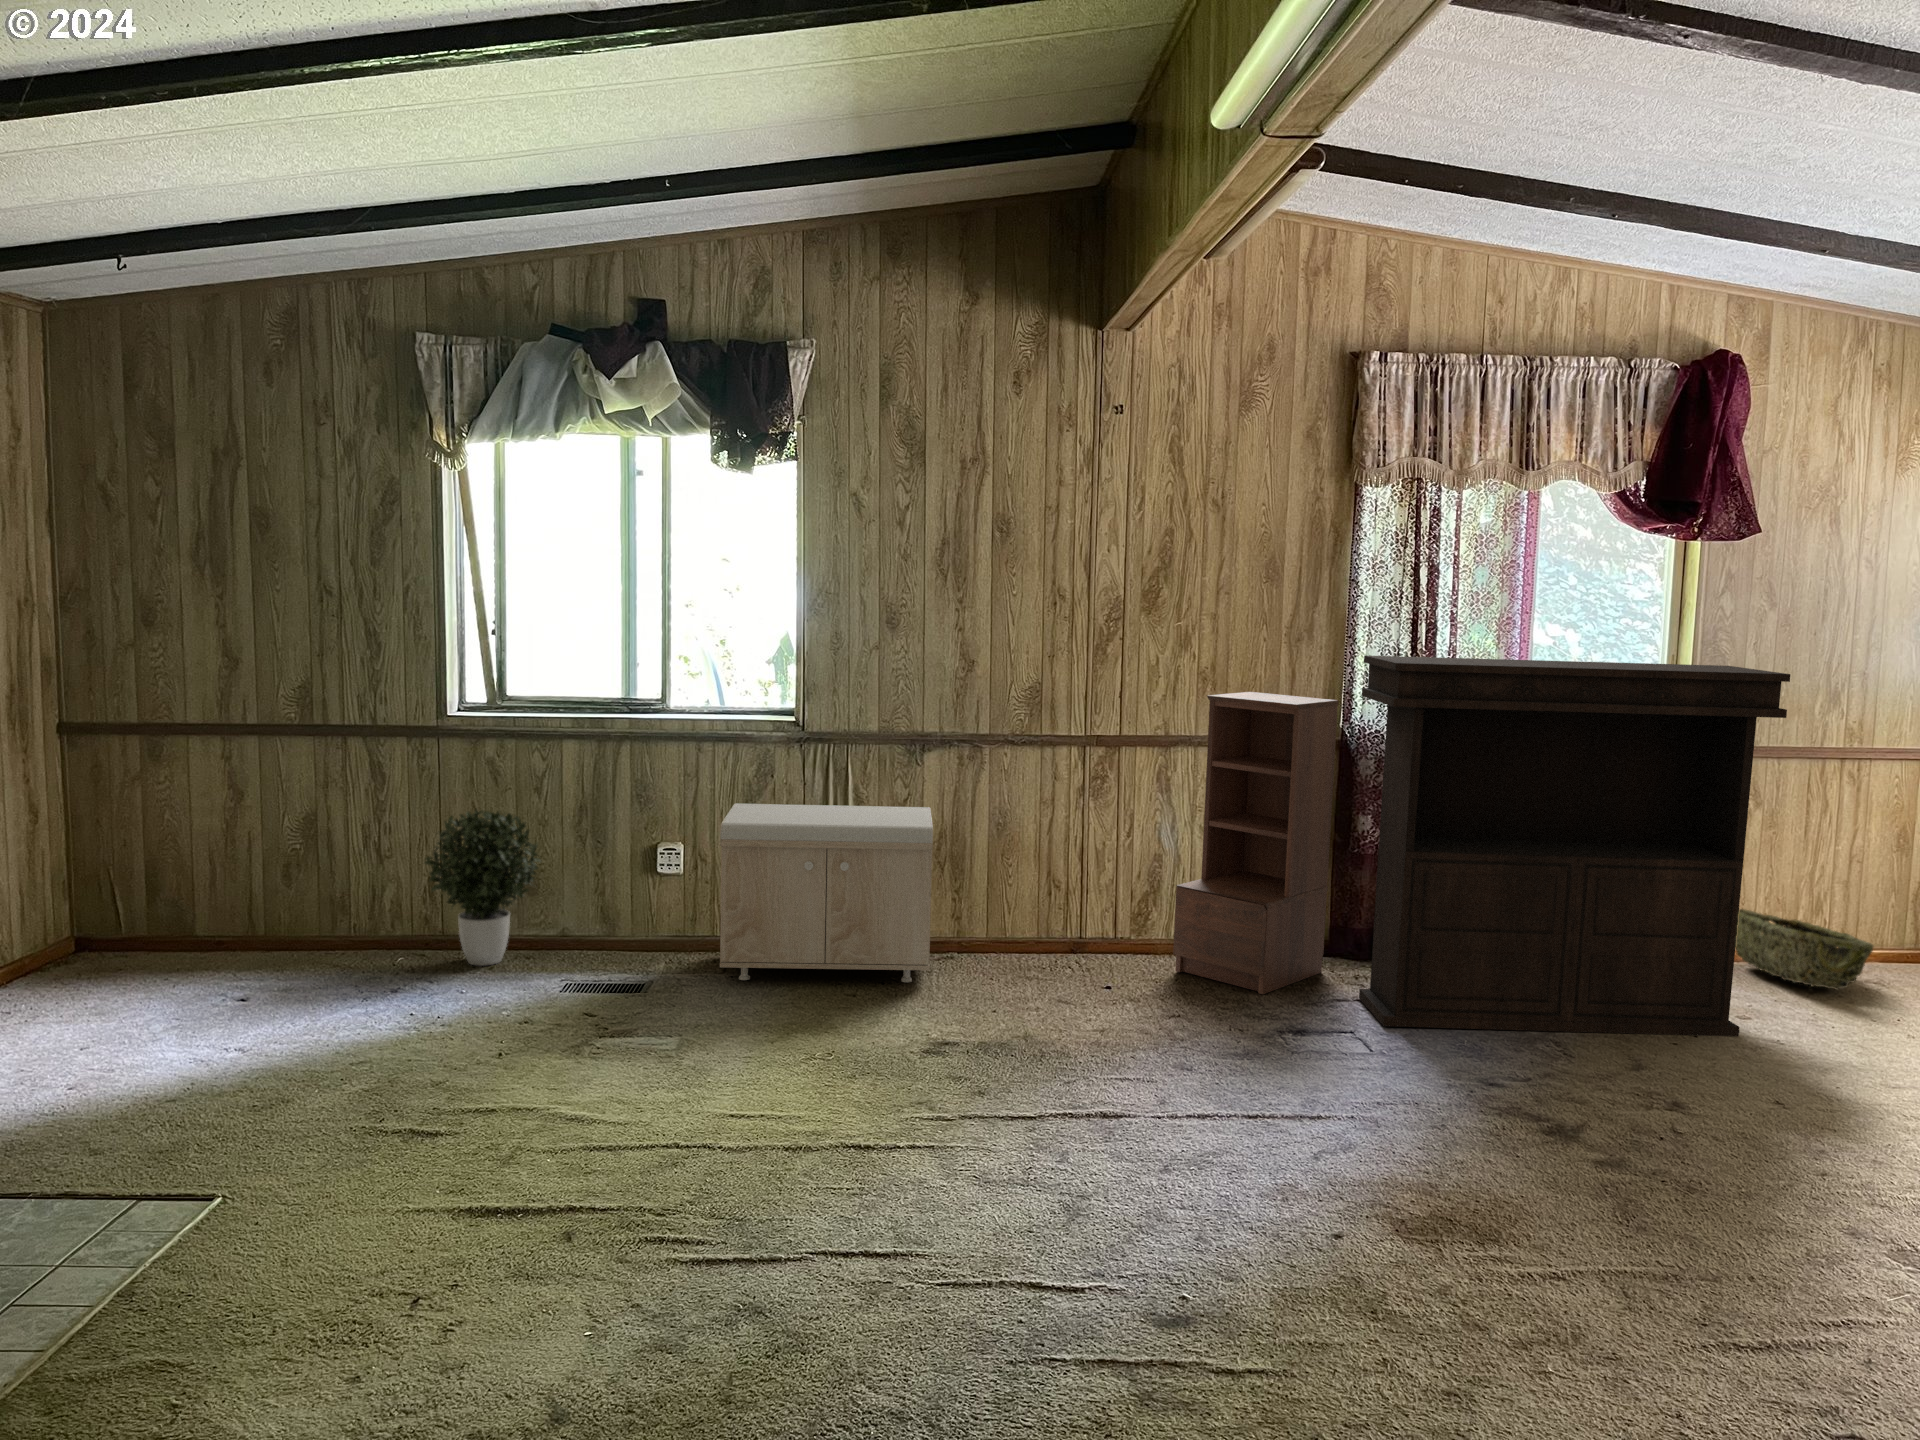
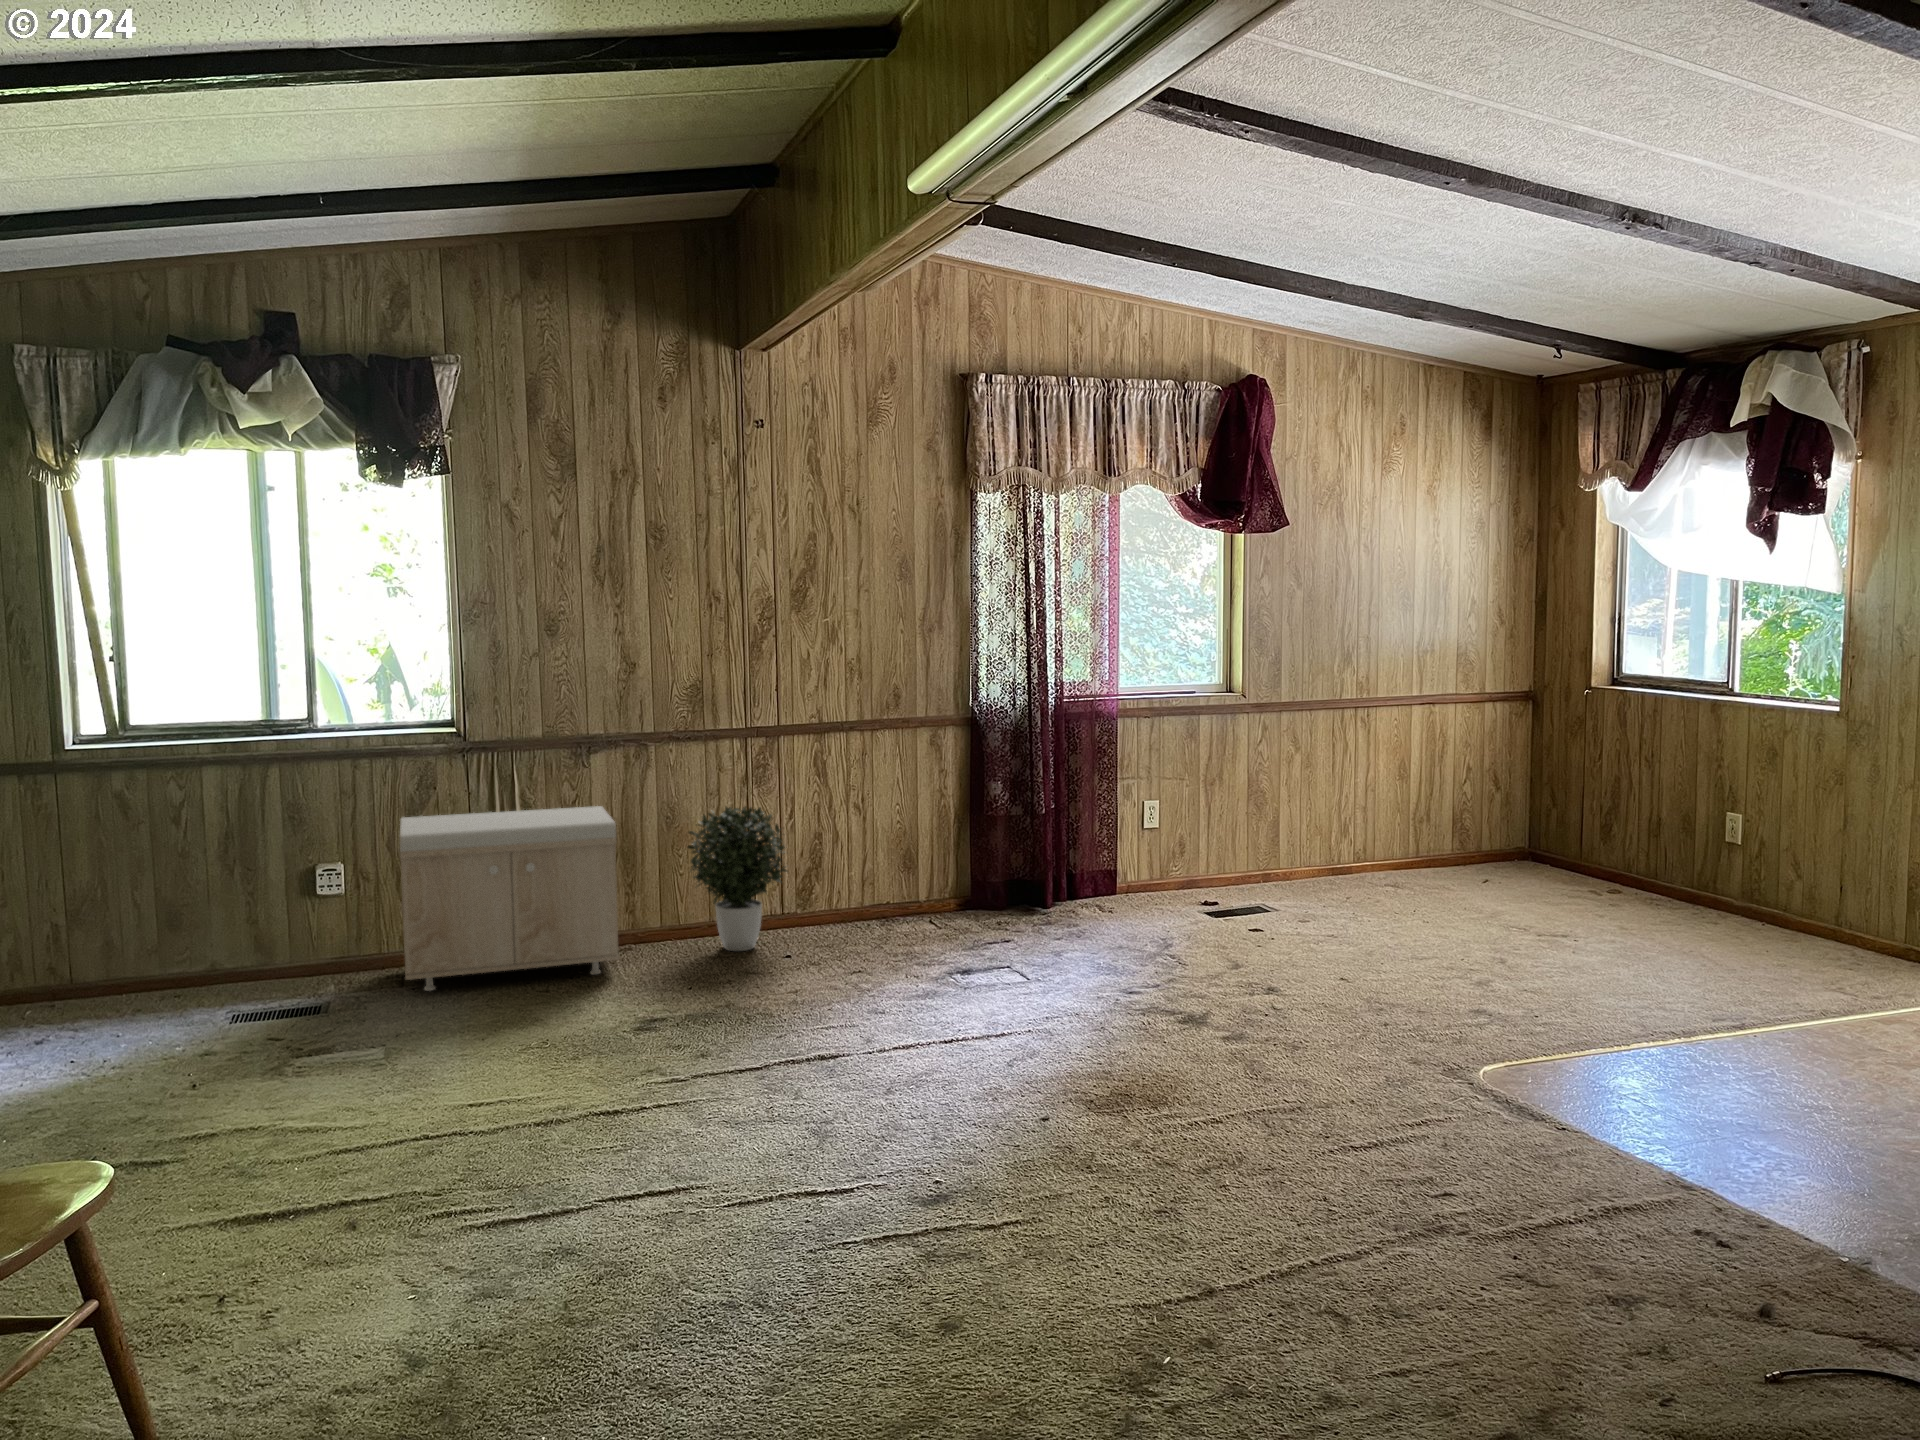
console table: present [1359,655,1790,1036] -> none [995,636,1325,960]
bookshelf: present [1173,692,1339,994] -> none [840,679,971,947]
potted plant: present [425,810,541,966] -> present [688,807,787,951]
woven basket: present [1736,909,1873,990] -> none [1283,836,1391,895]

